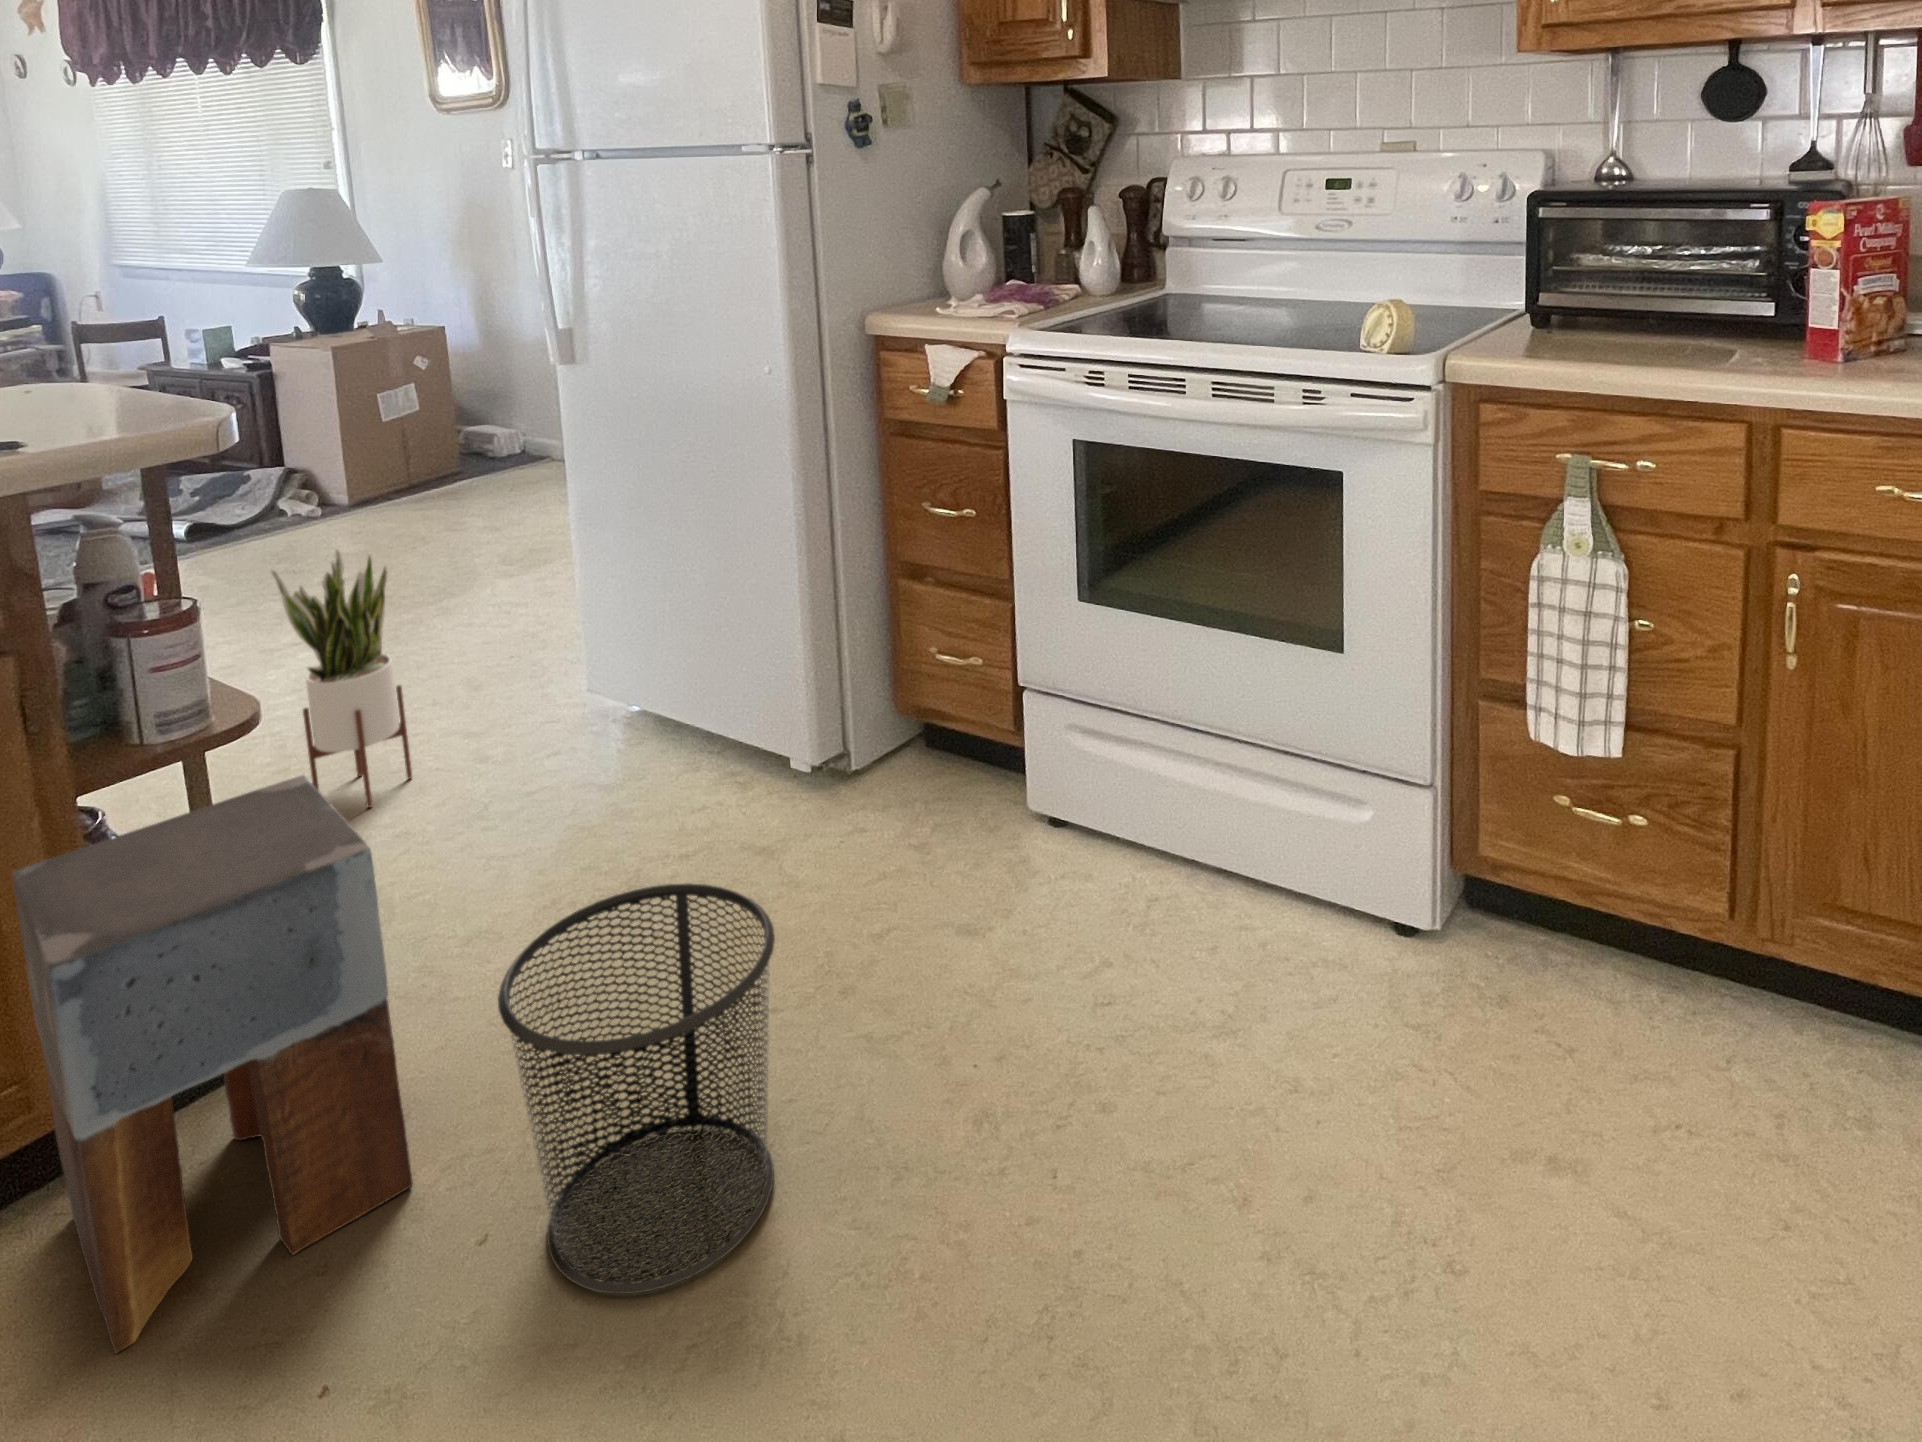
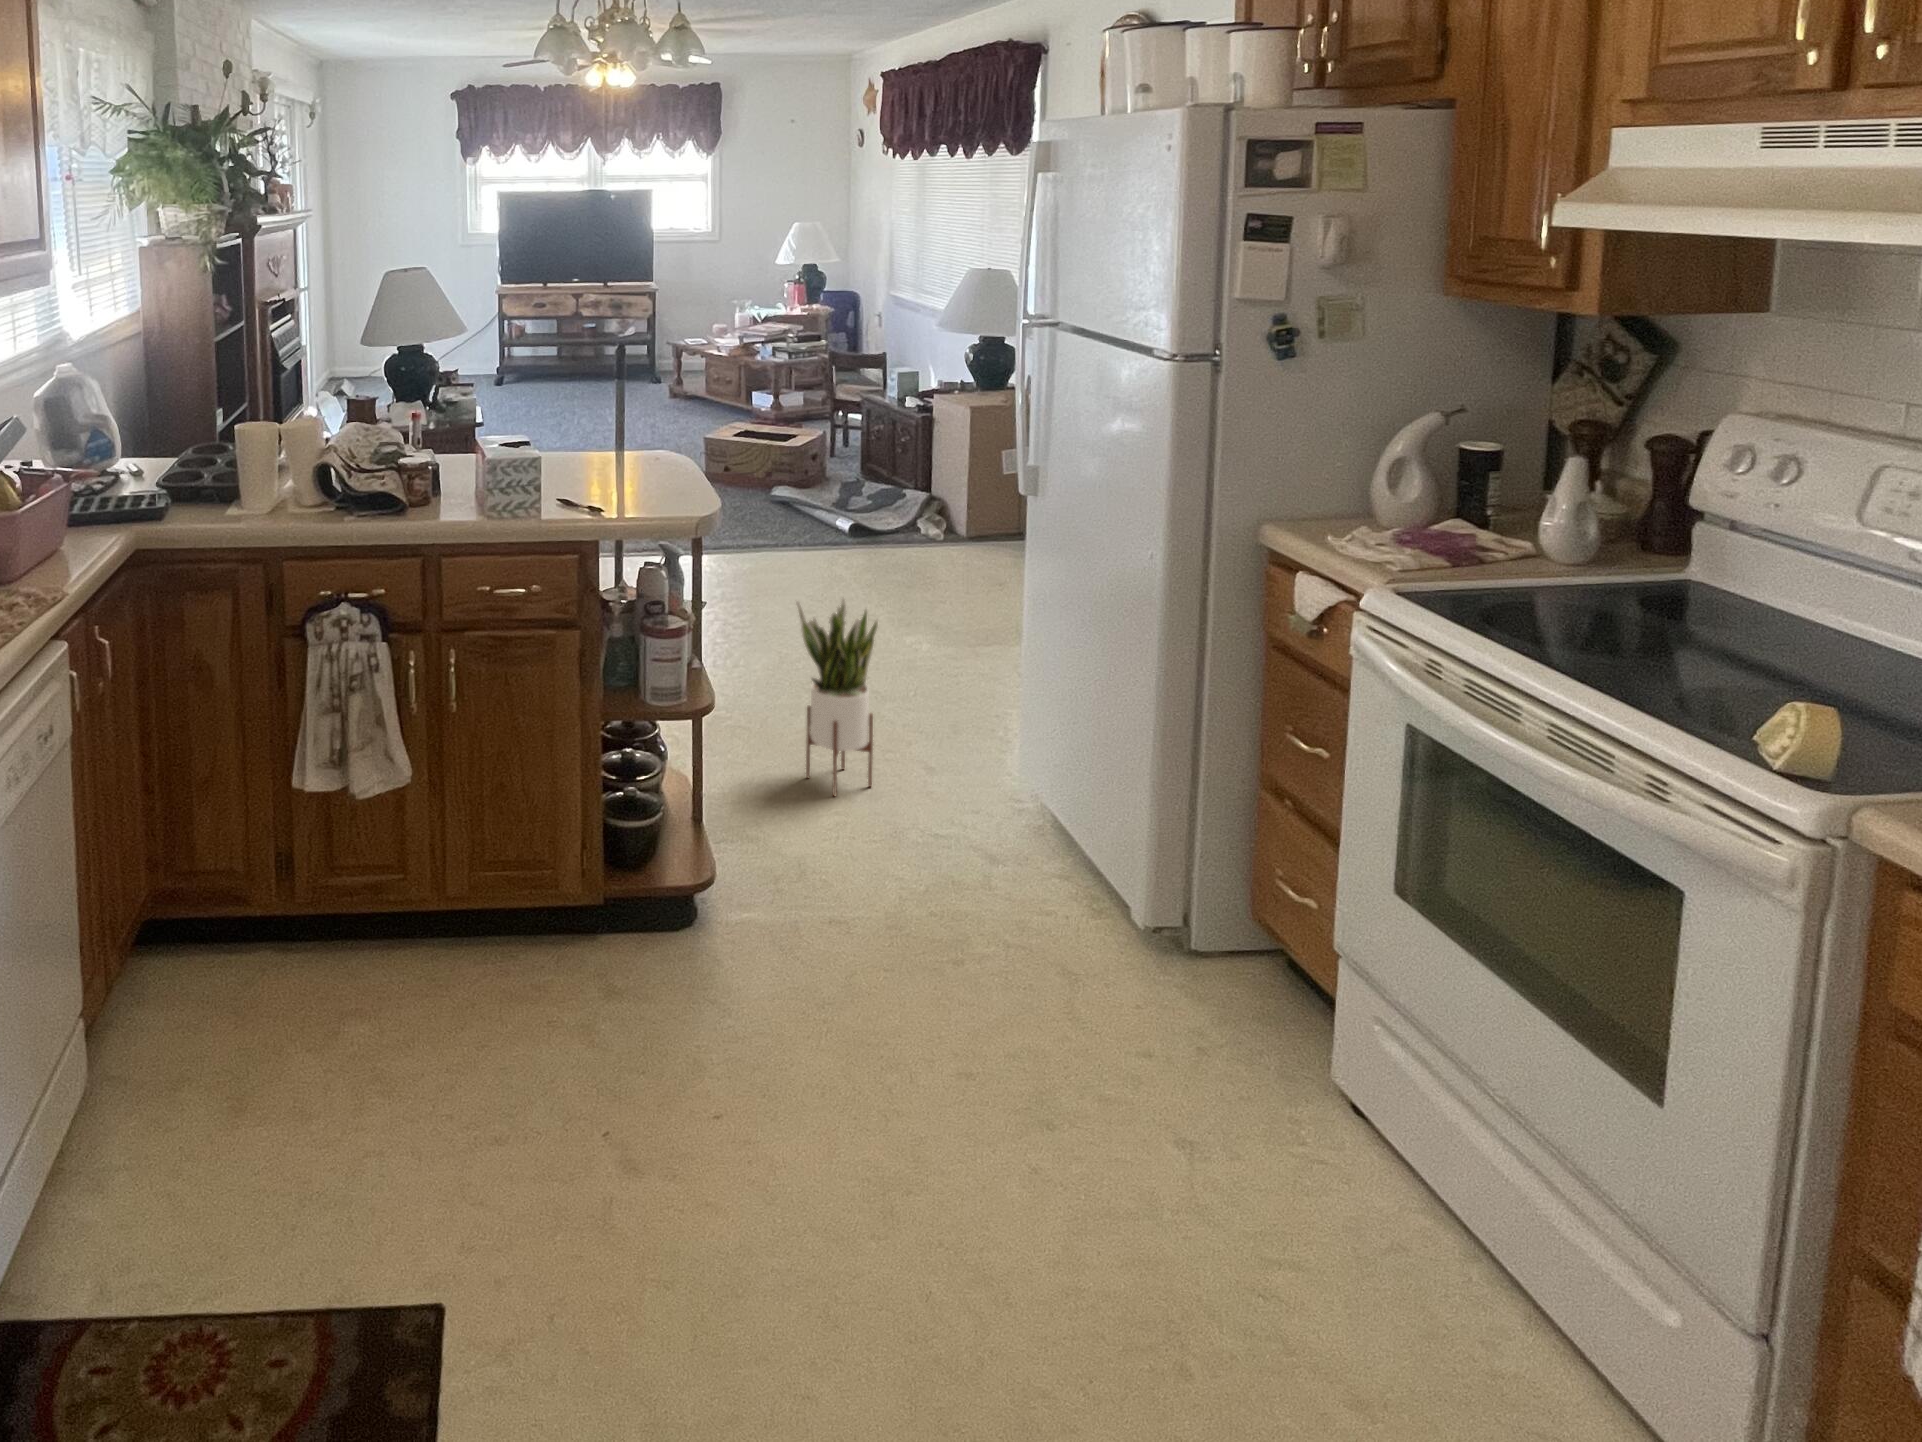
stool: present [12,775,413,1354] -> none [541,749,713,1057]
waste bin: present [498,883,775,1294] -> none [726,934,922,1234]

